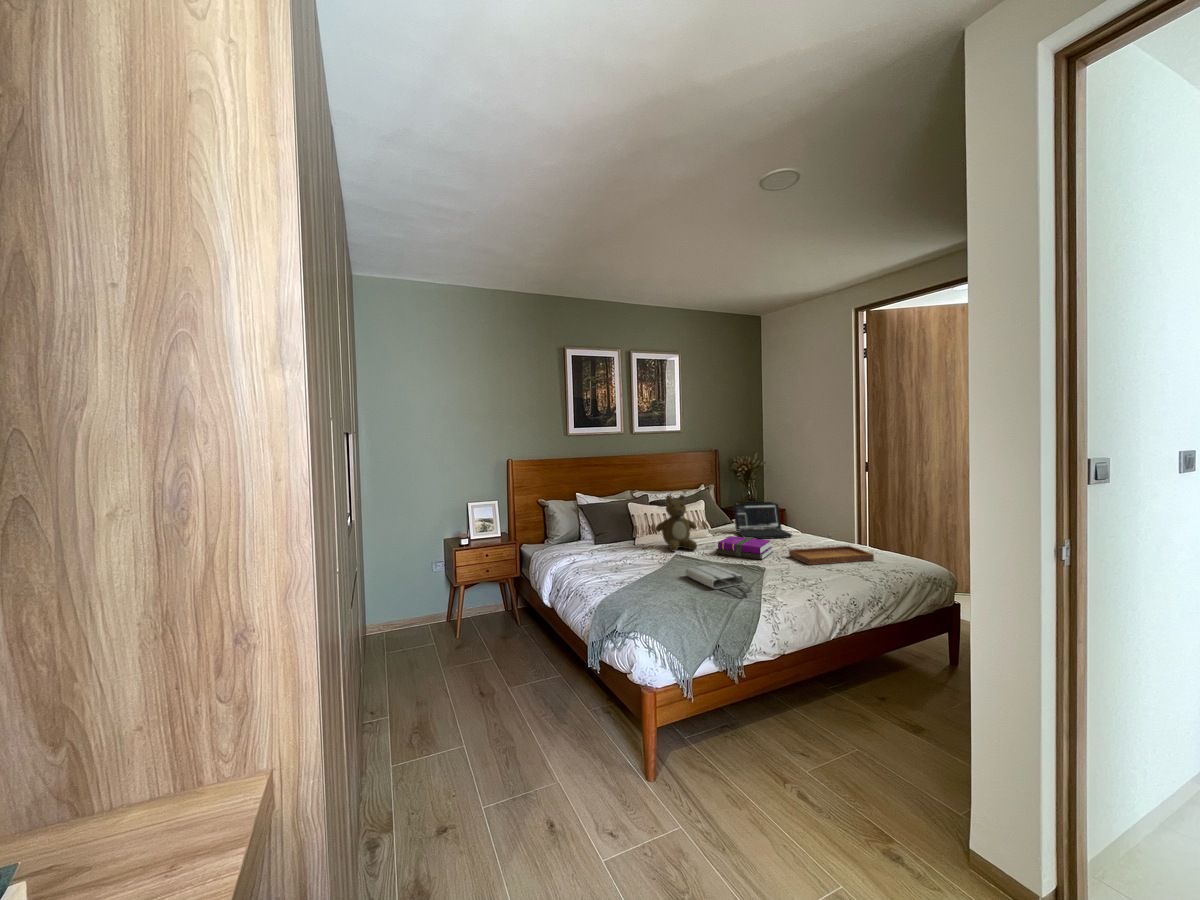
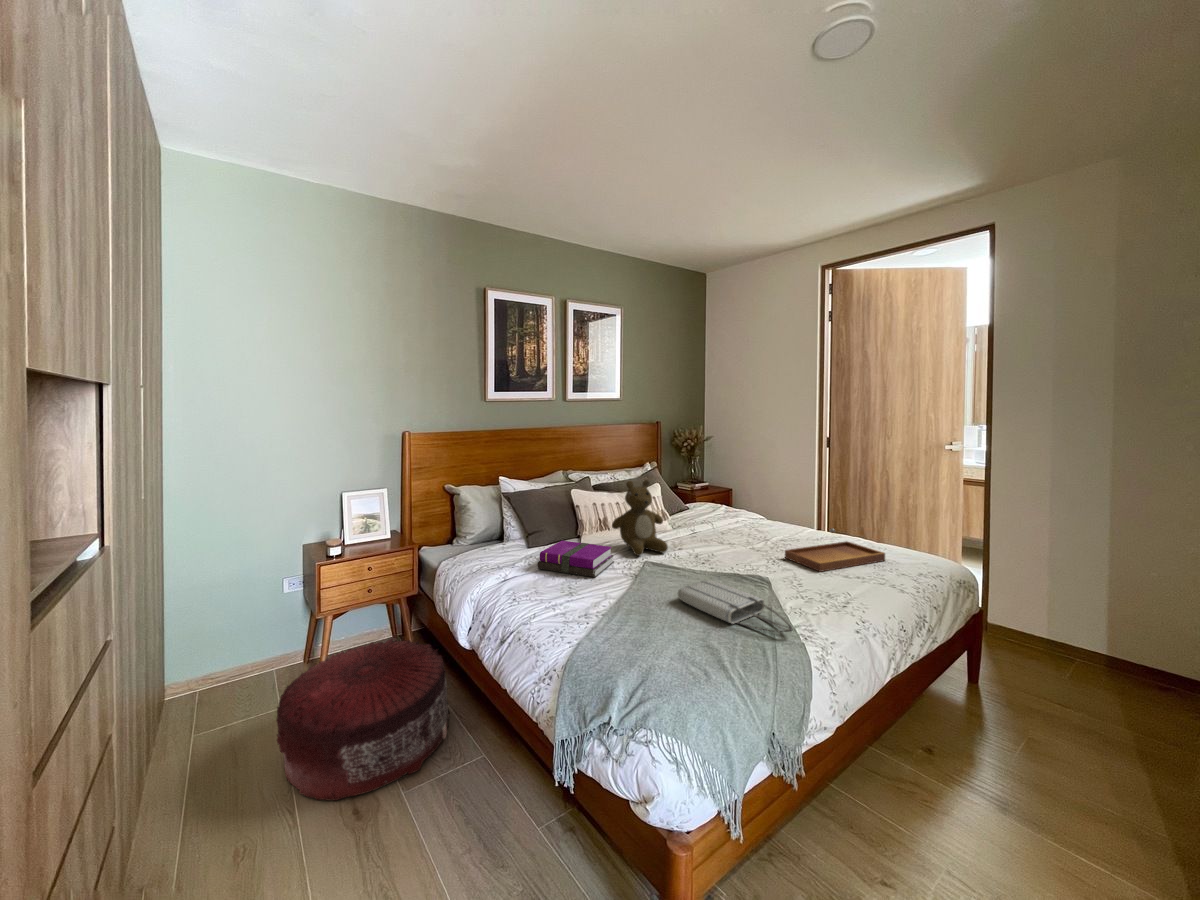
laptop: present [733,502,792,539] -> none [695,486,766,533]
notebook: present [716,536,772,560] -> present [537,541,614,577]
pouf: none [435,600,538,687] -> present [276,638,450,801]

